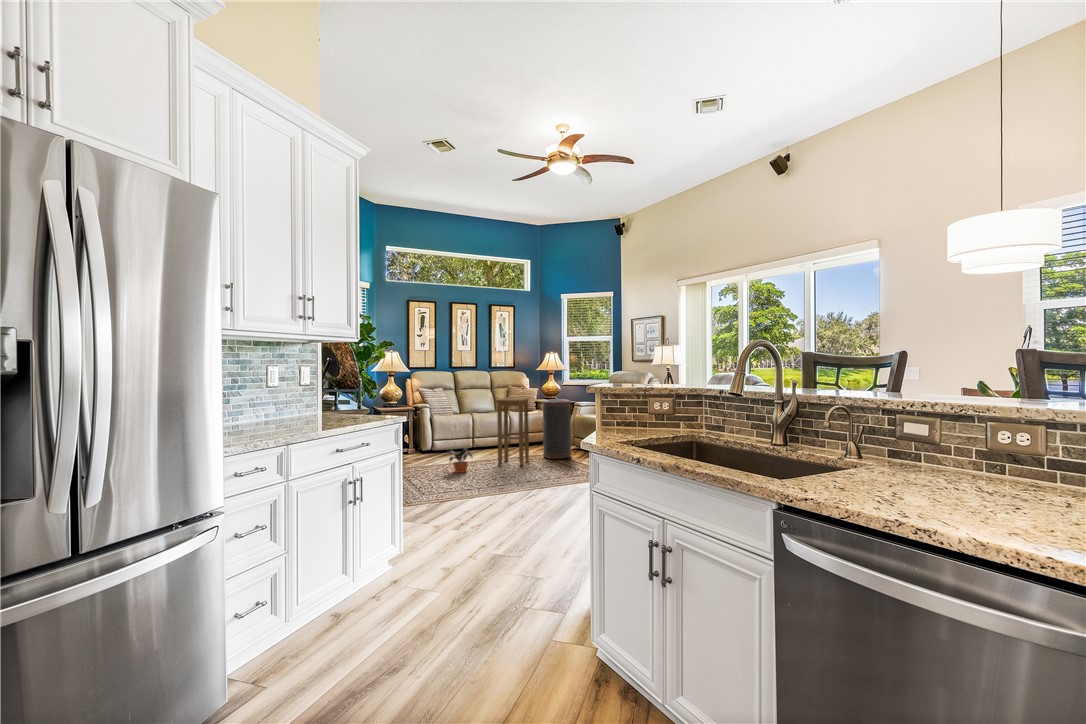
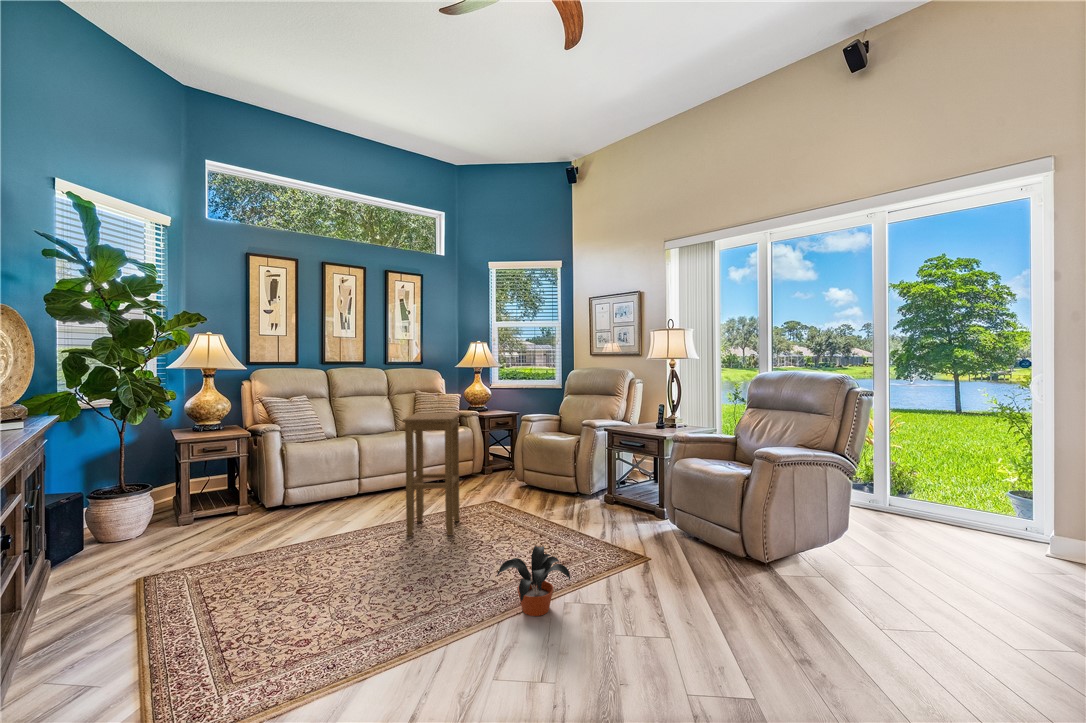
trash can: present [543,399,571,459] -> none [480,413,526,513]
potted plant: present [447,448,473,473] -> present [497,546,571,616]

